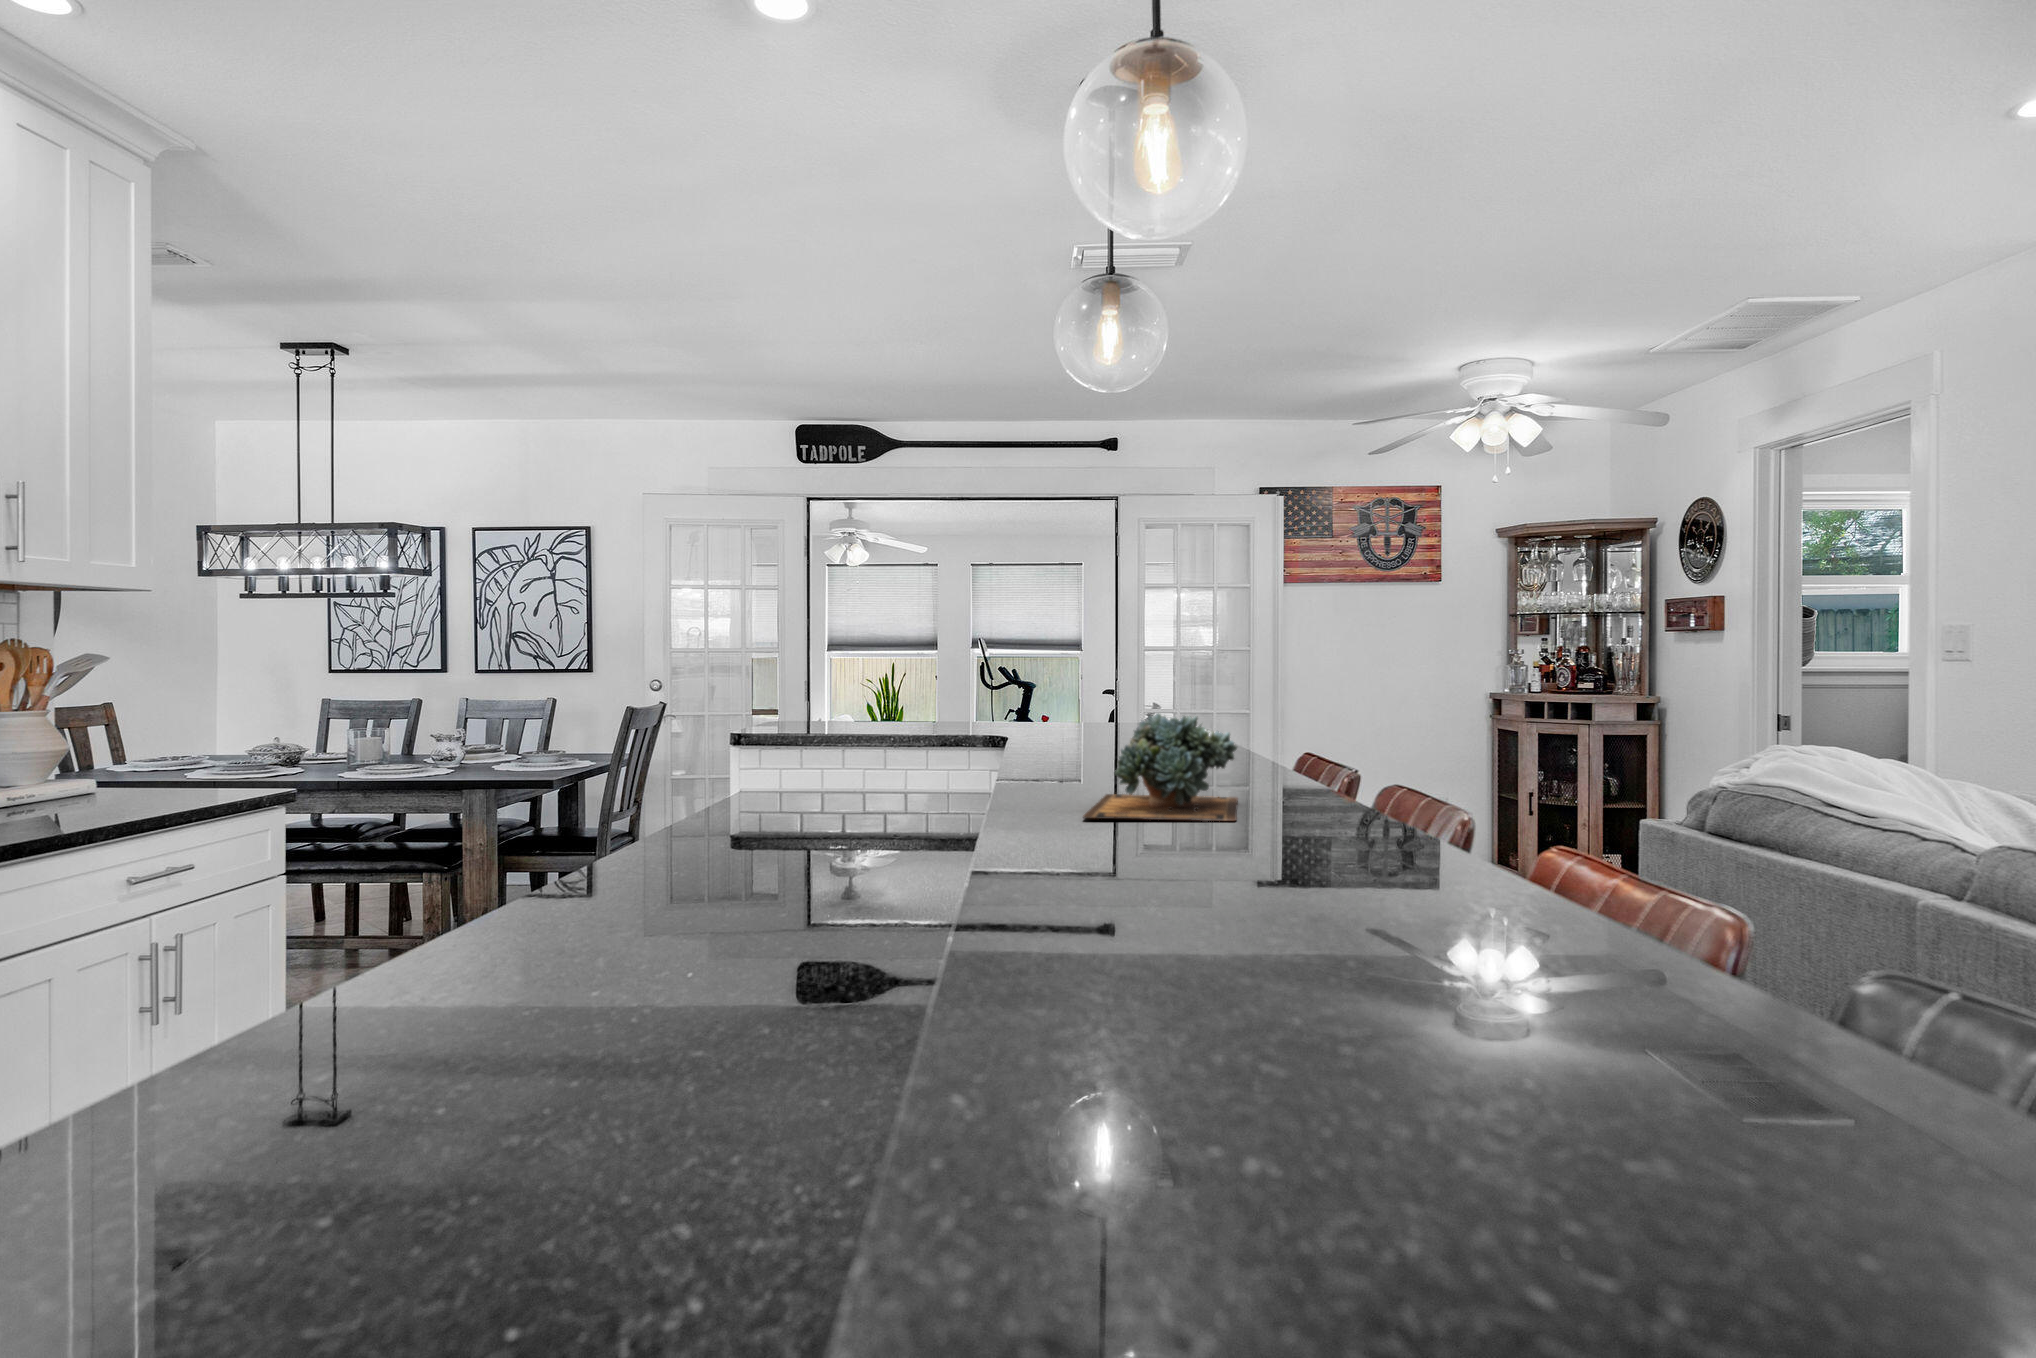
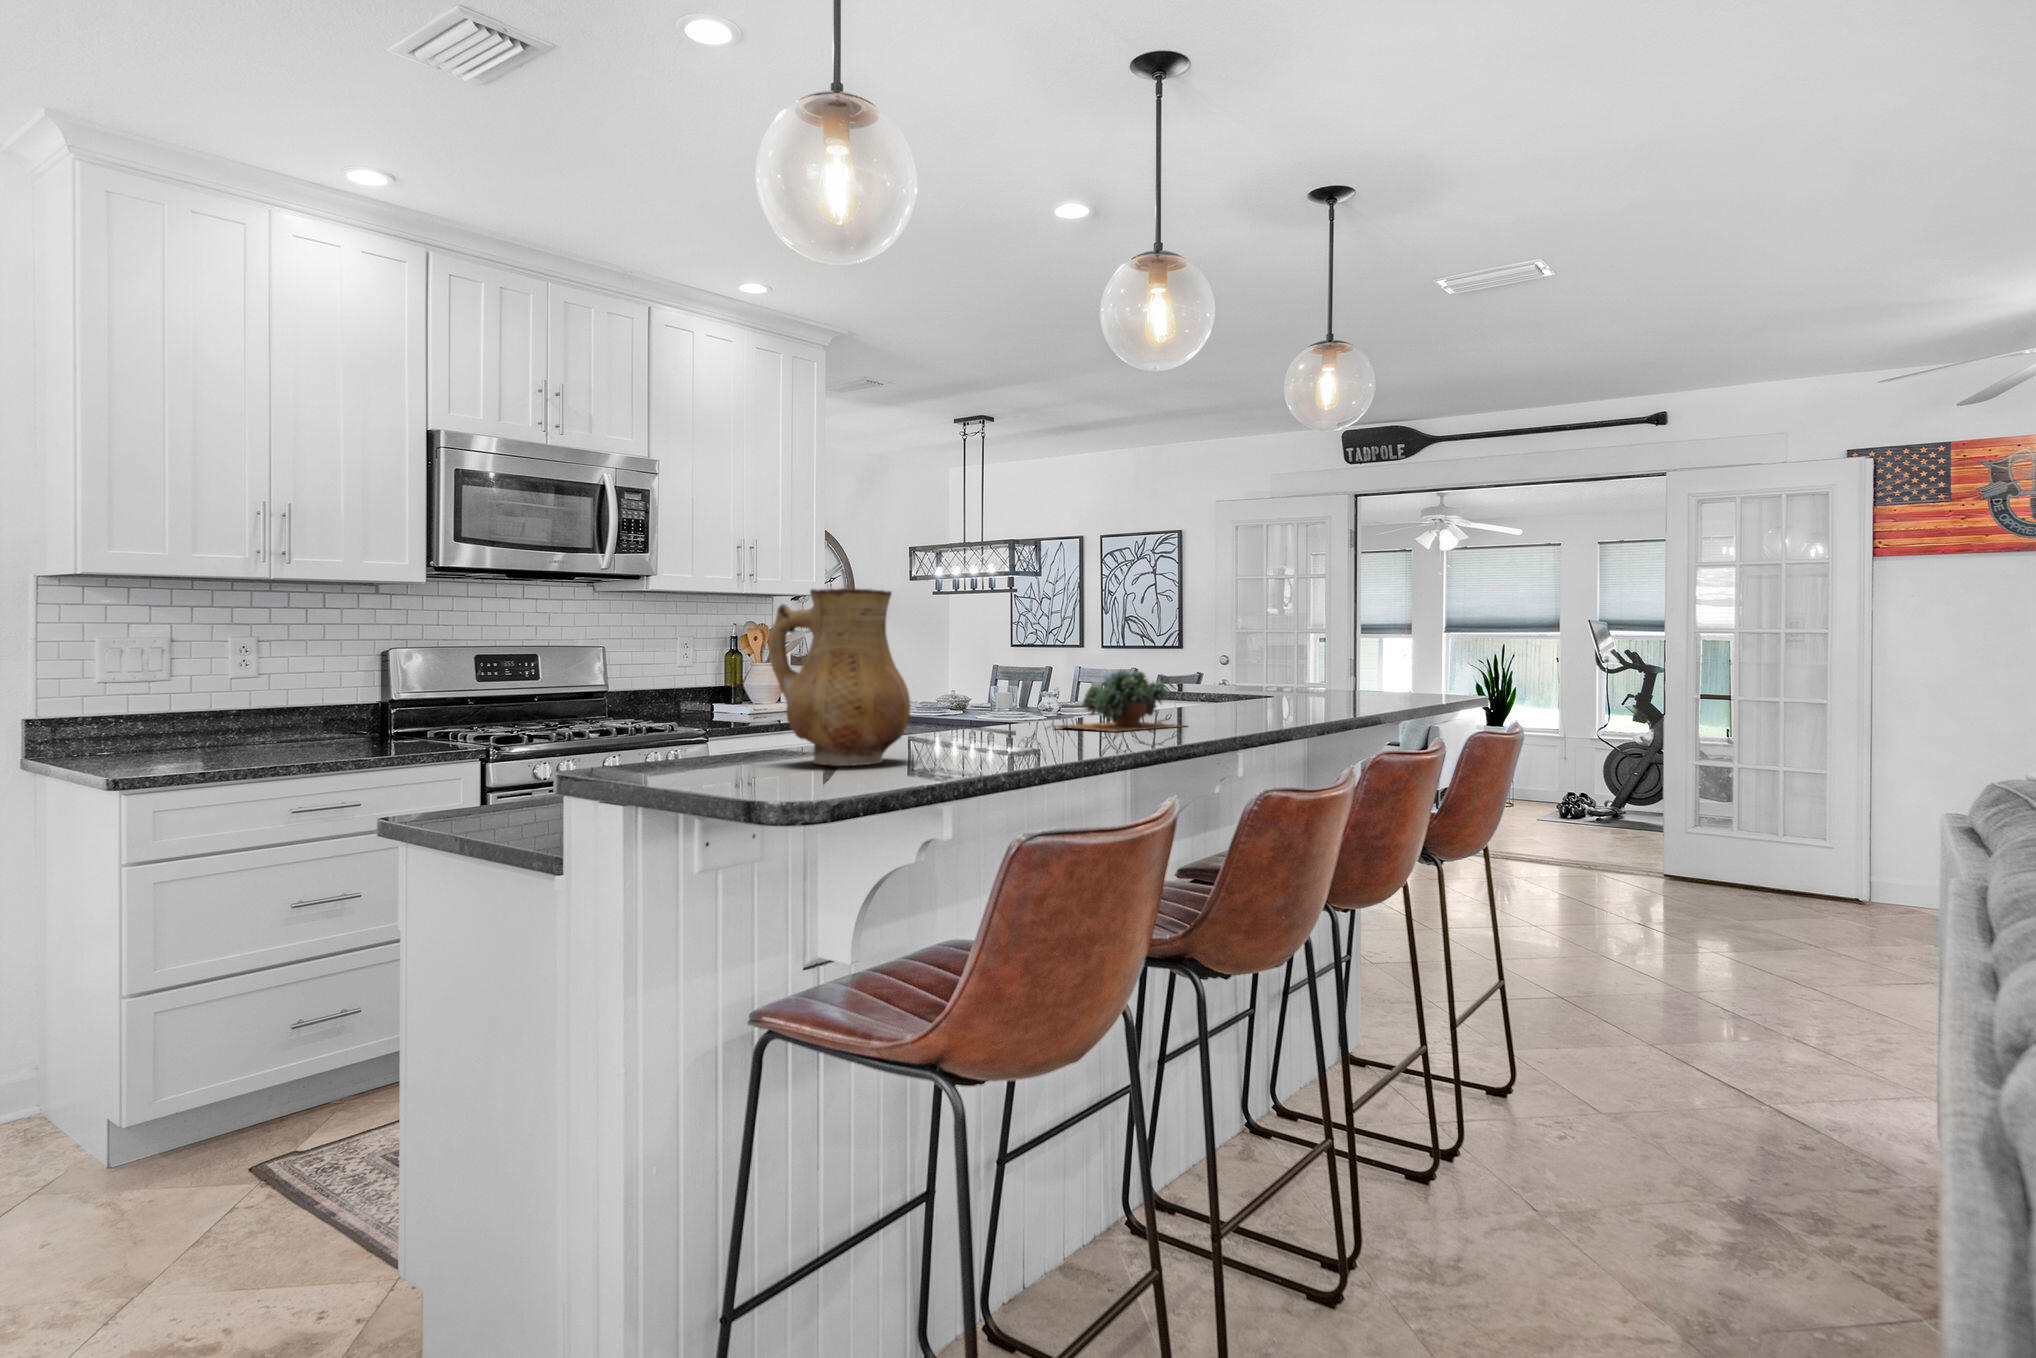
ceramic pitcher: none [1320,534,1677,1037] -> present [769,588,911,766]

